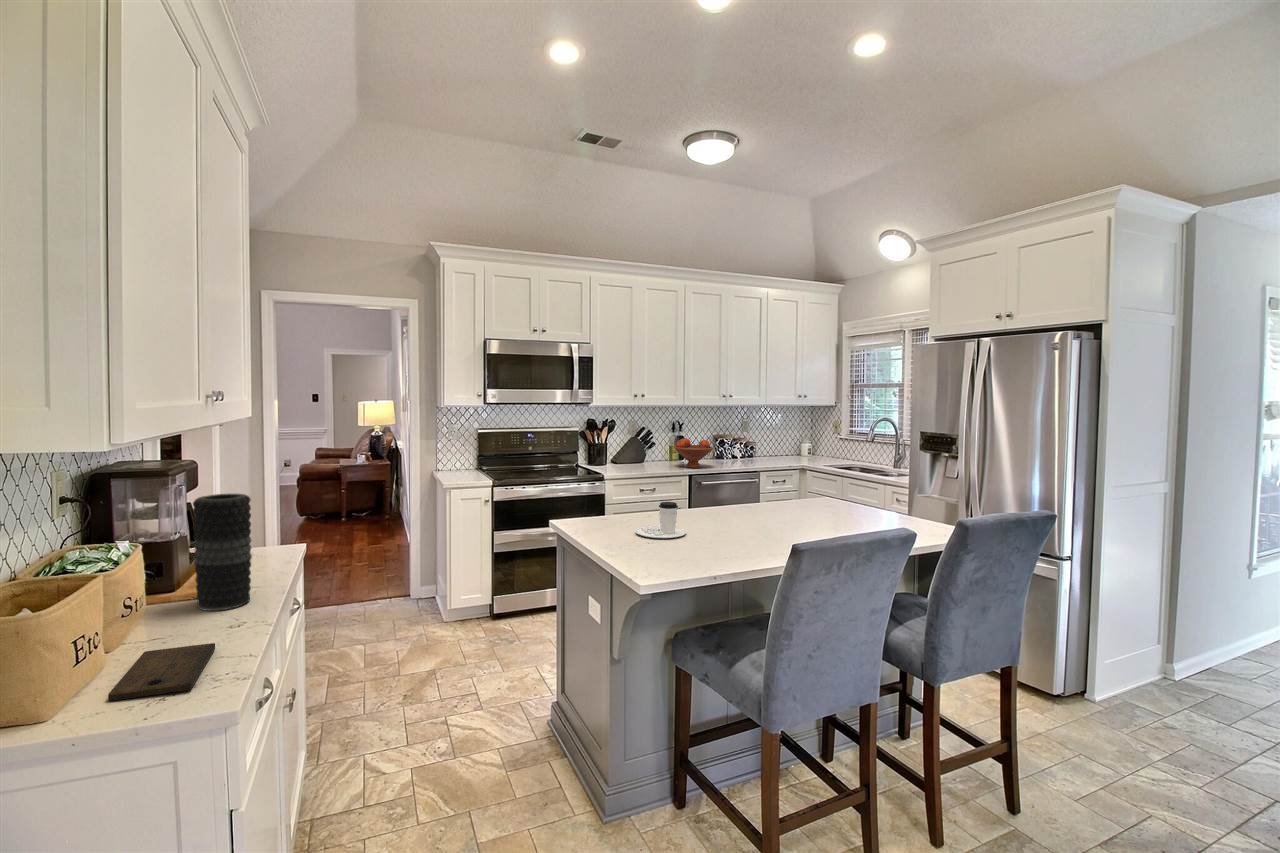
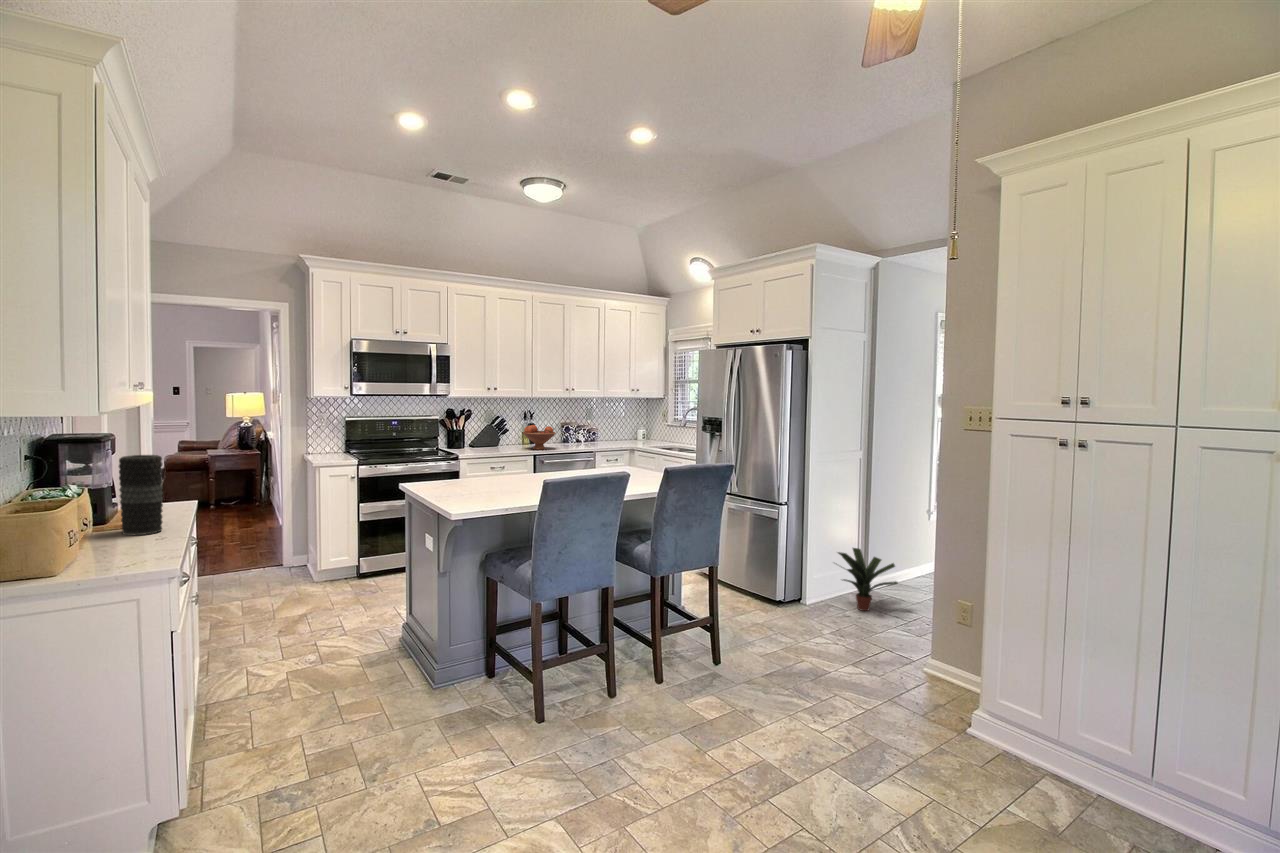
coffee cup: present [635,502,686,538] -> none [462,465,500,490]
potted plant: none [1133,621,1252,718] -> present [838,548,897,611]
cutting board: present [108,643,215,701] -> none [86,547,147,571]

